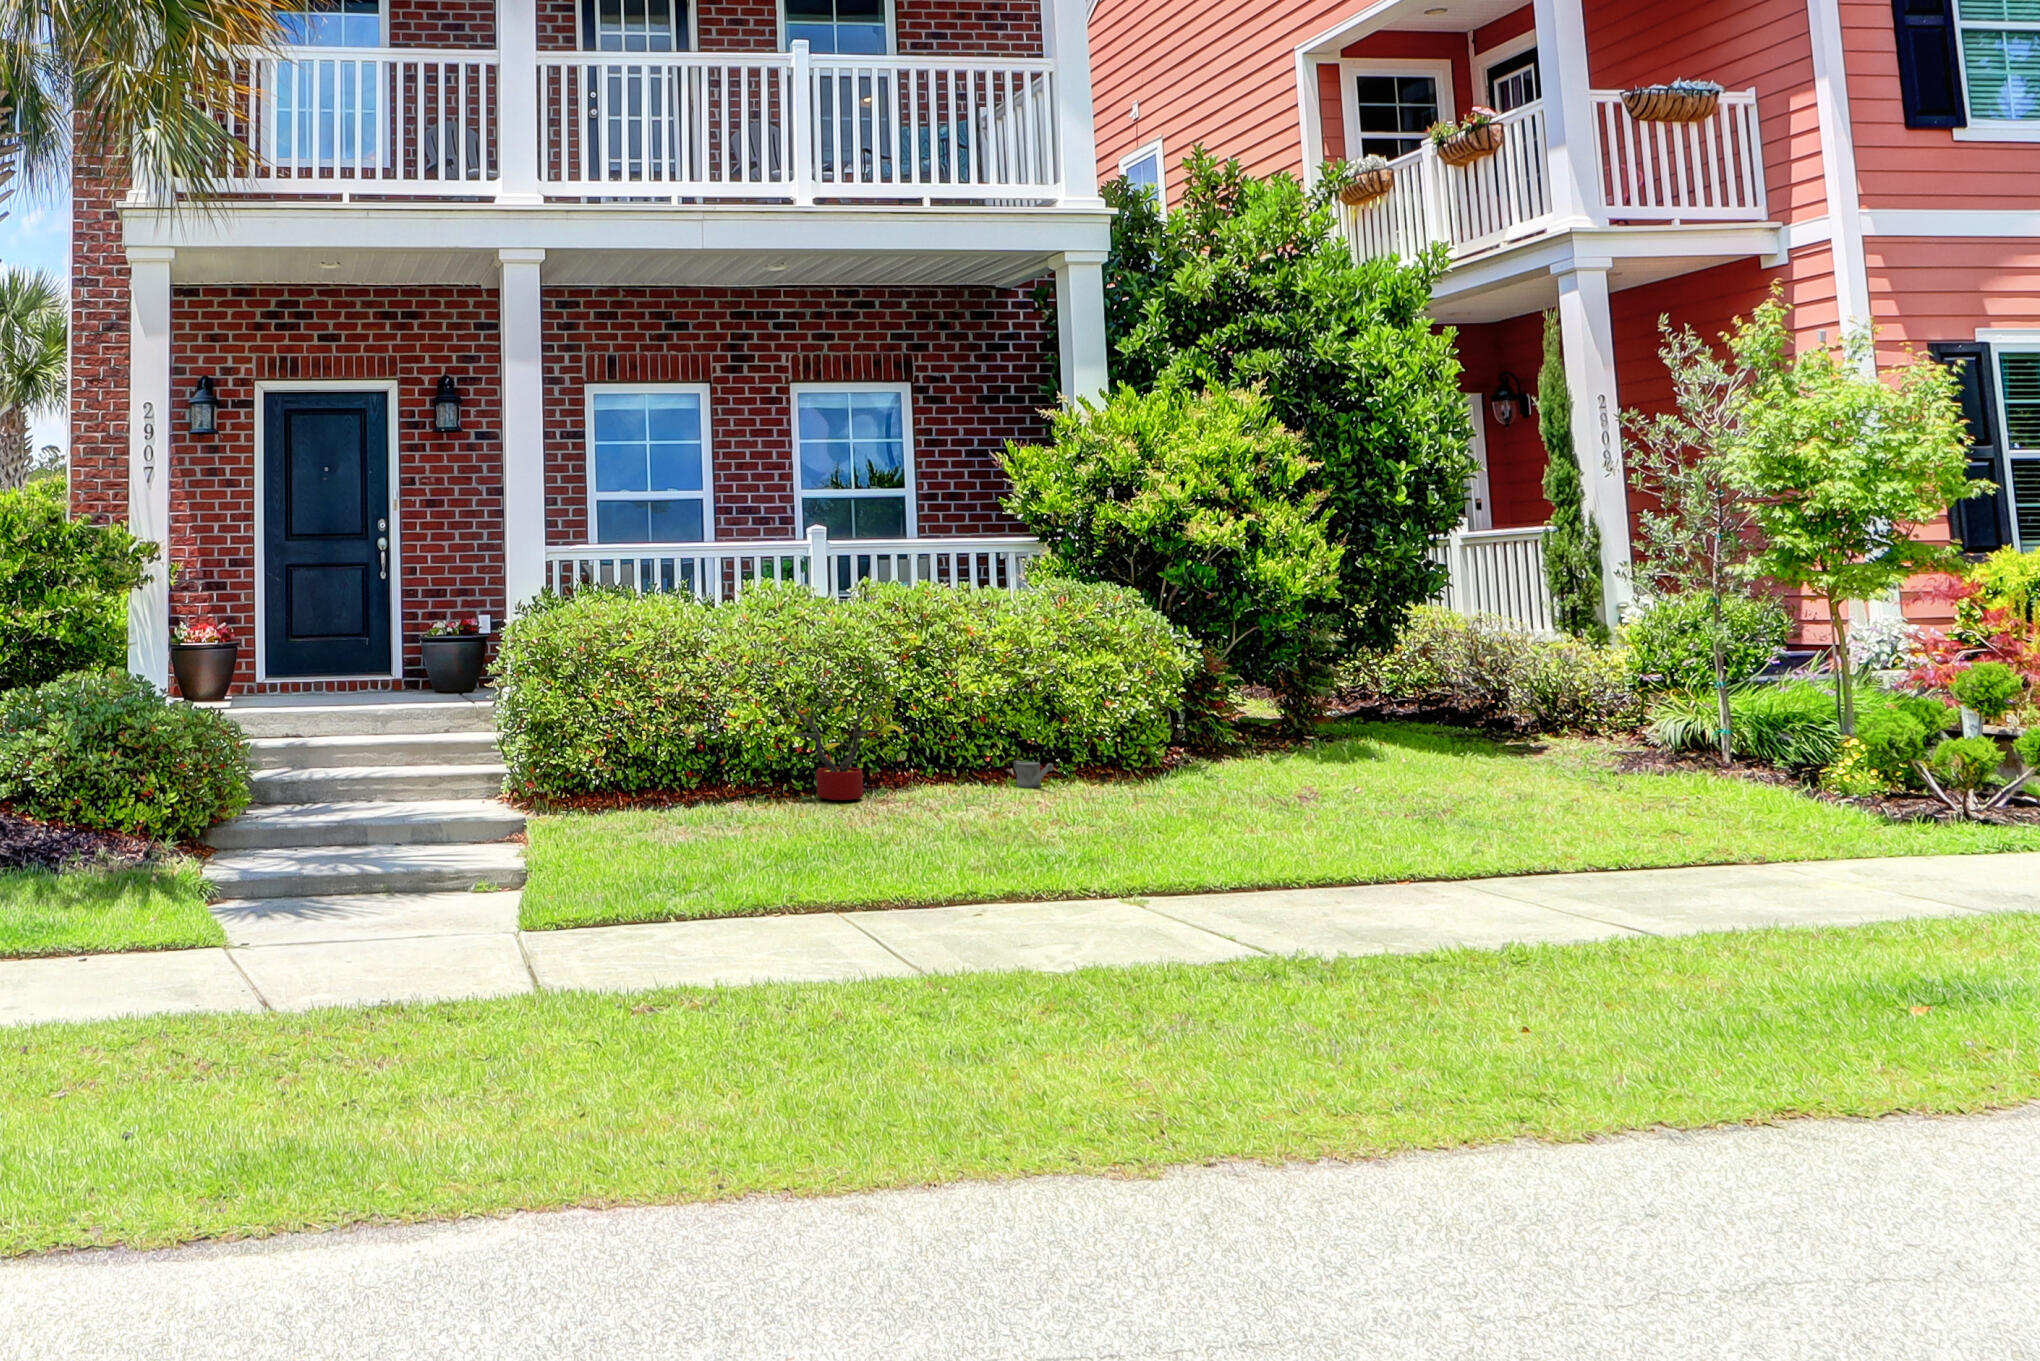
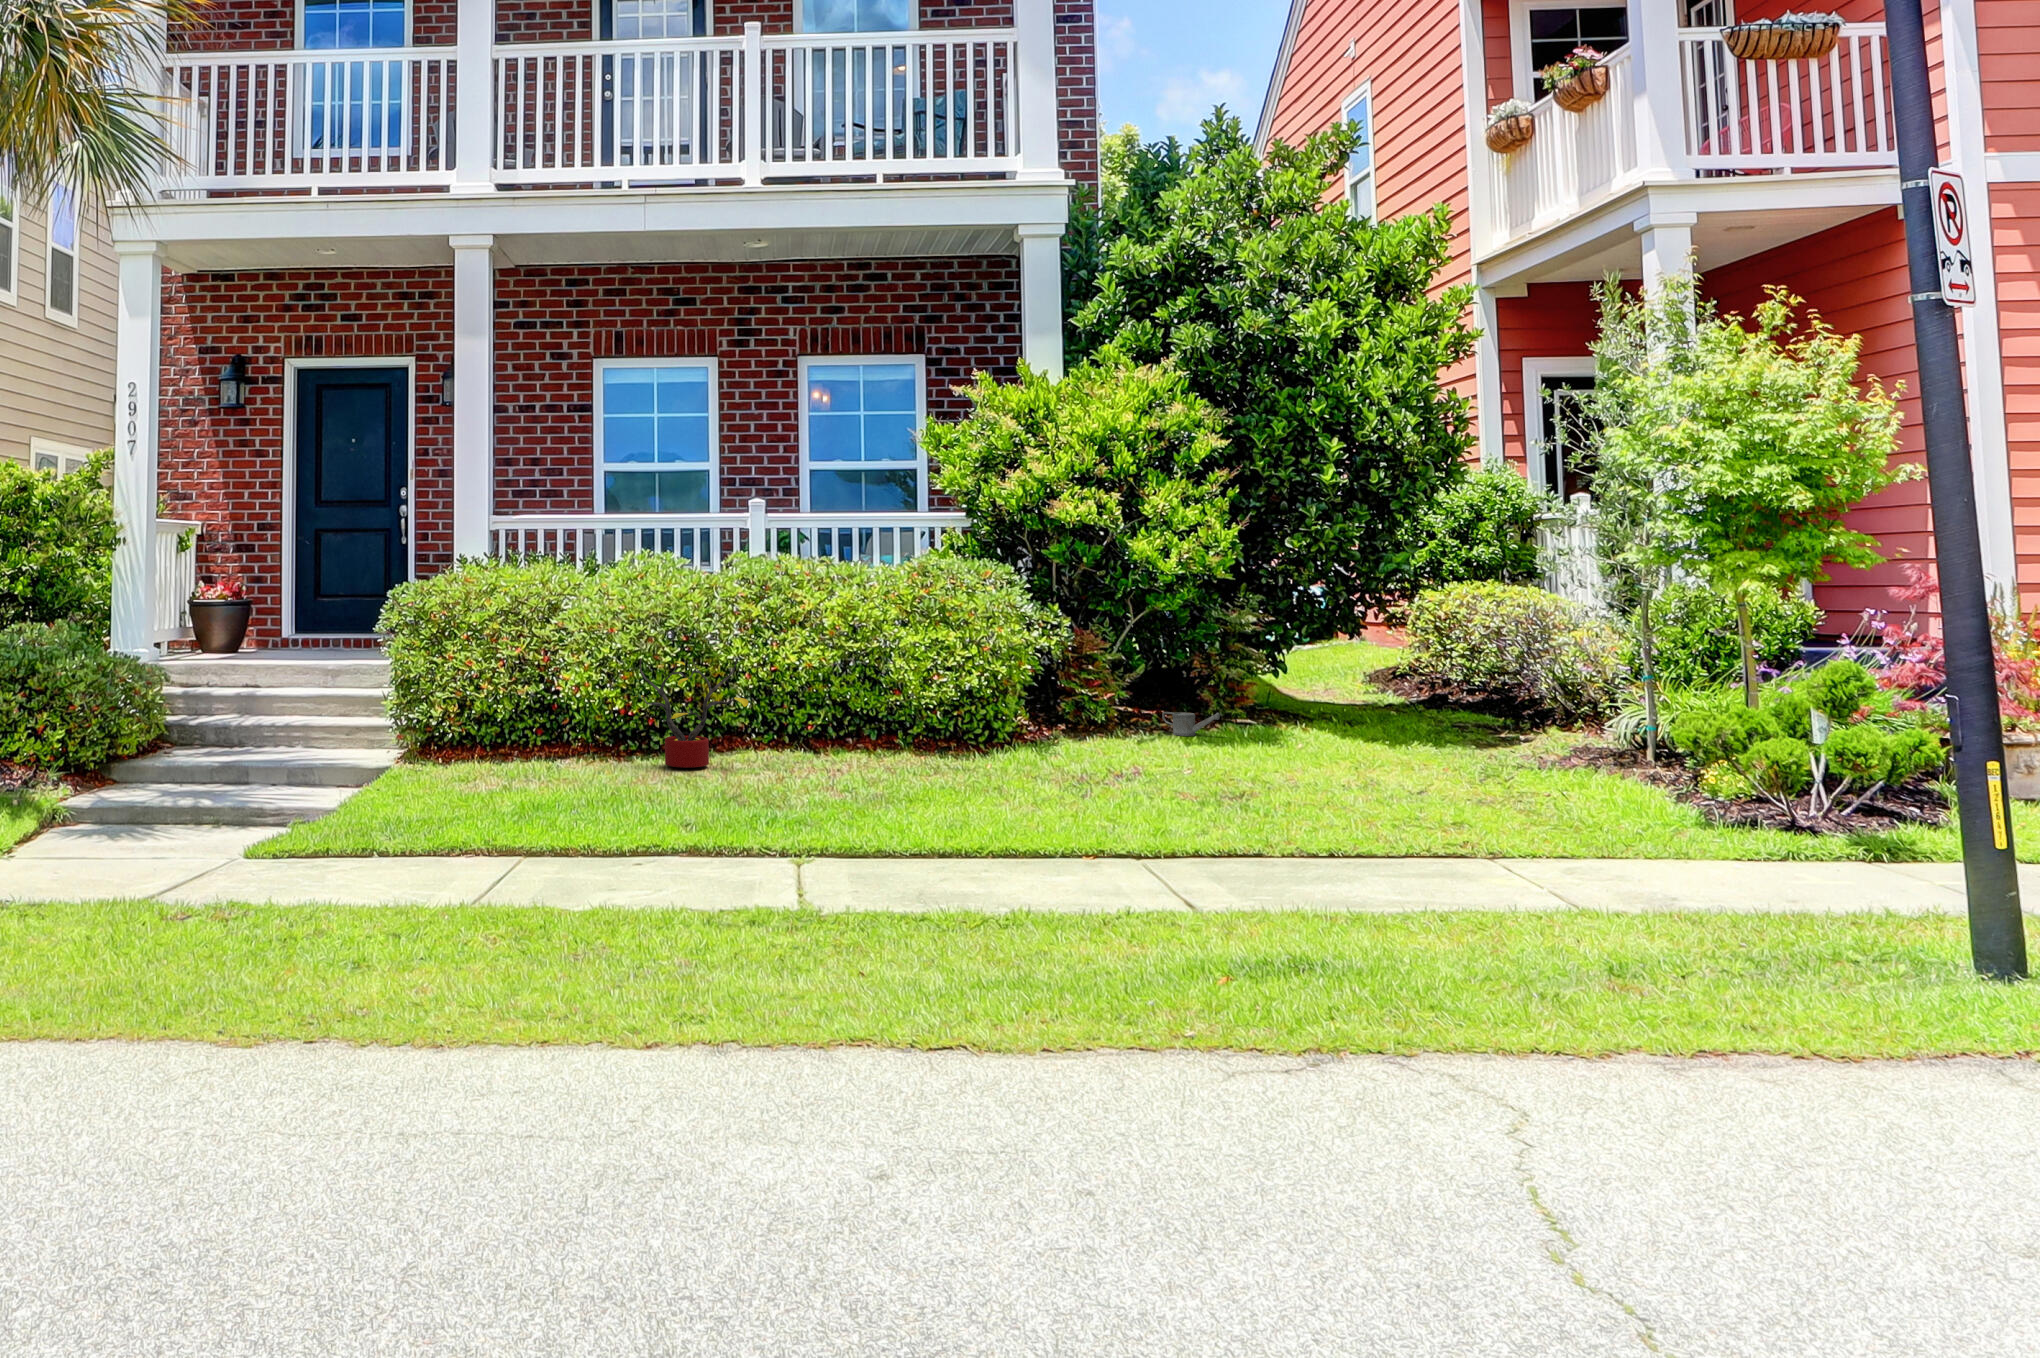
watering can: present [1014,761,1054,788] -> present [1162,712,1220,736]

